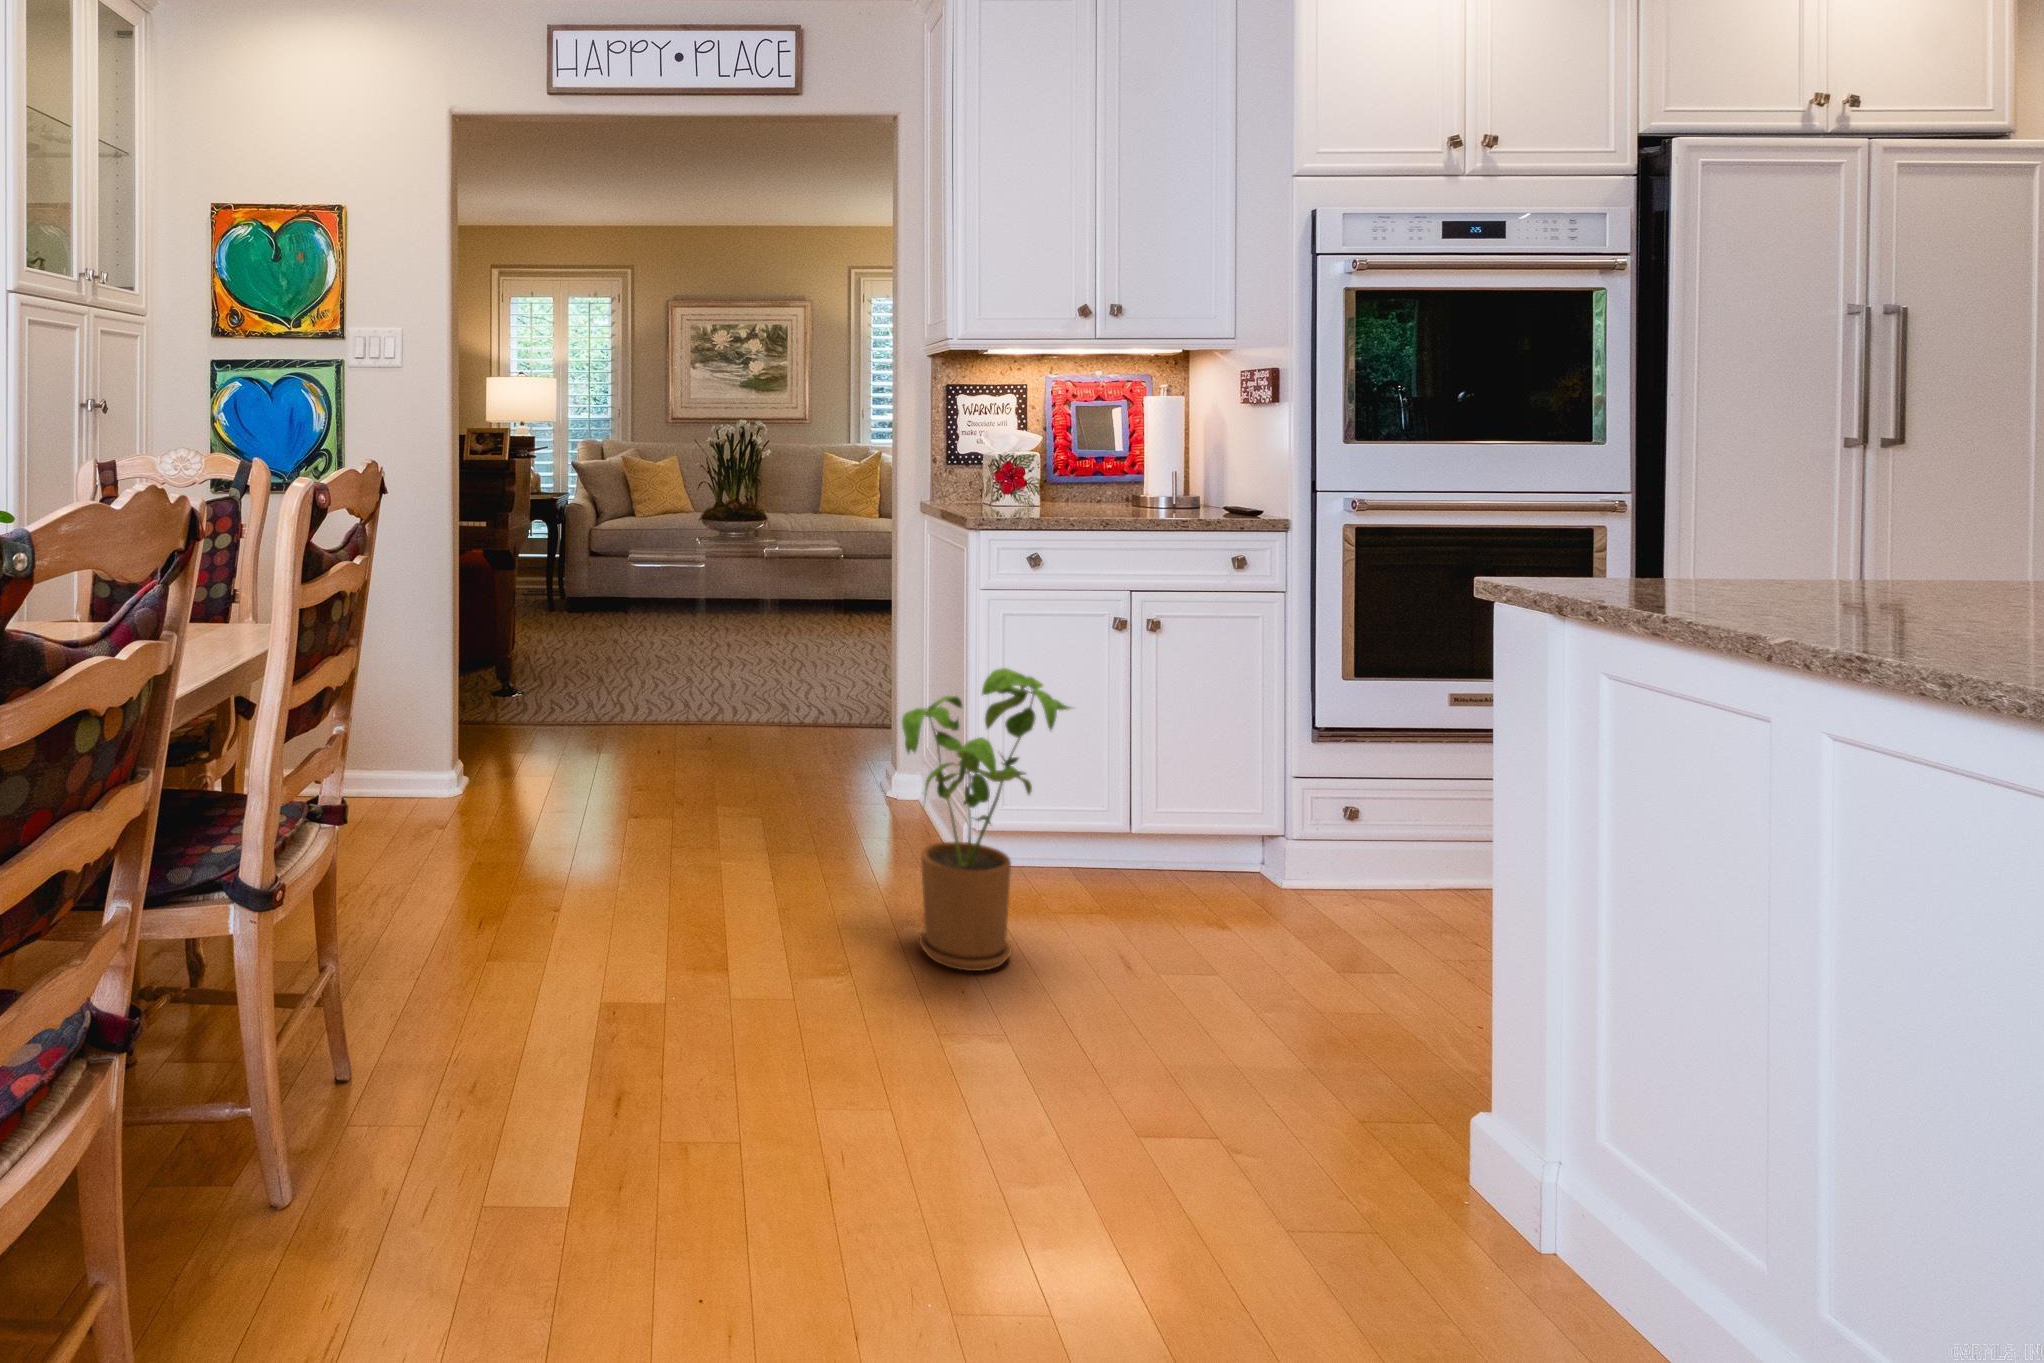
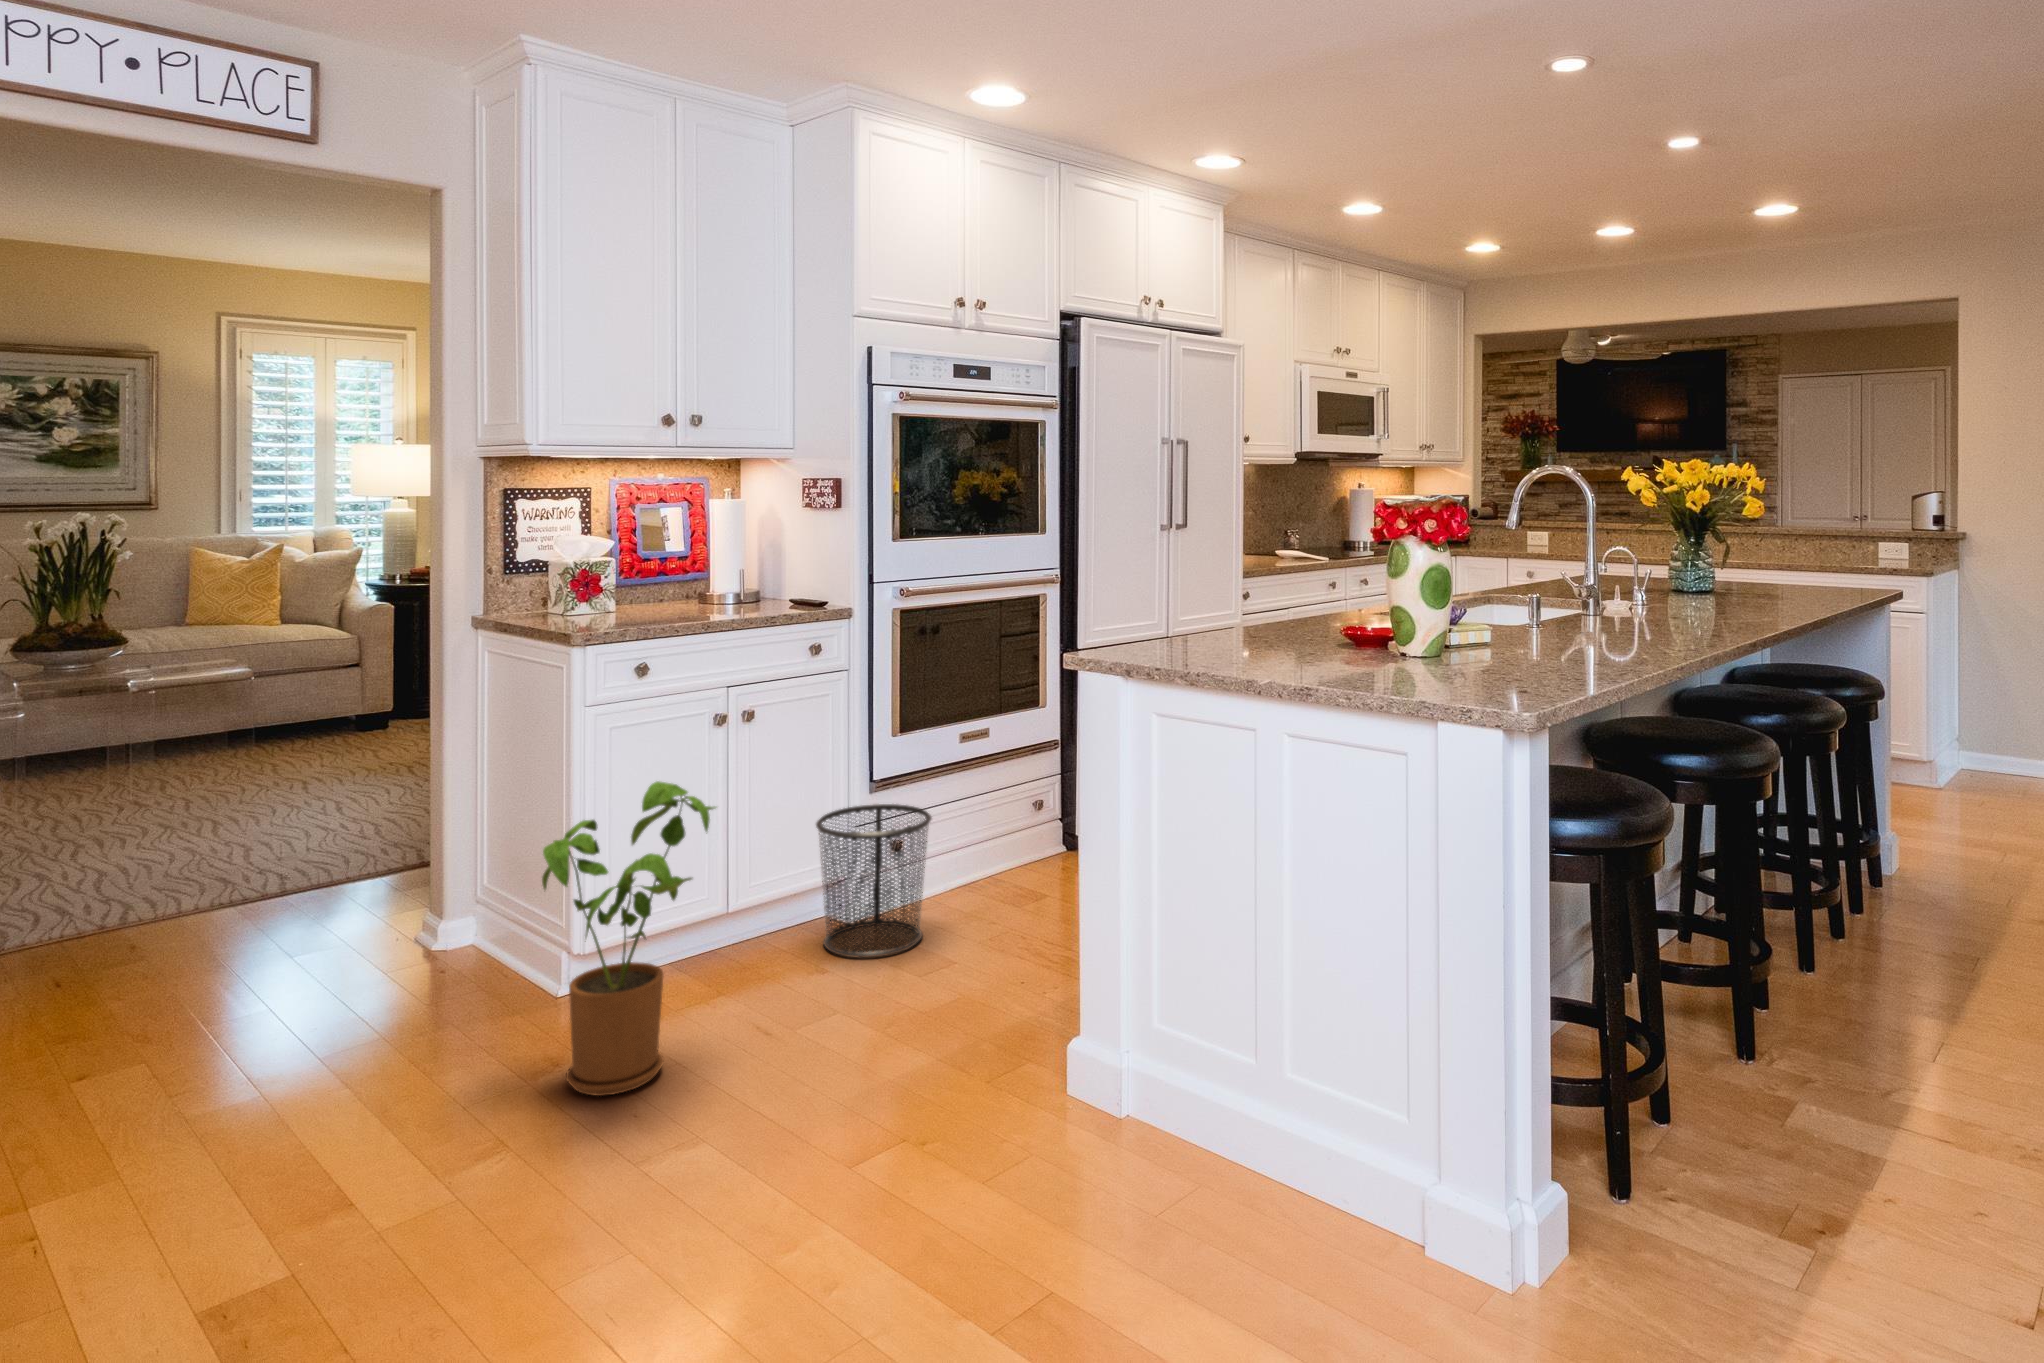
waste bin: none [1232,749,1384,933] -> present [816,804,932,958]

